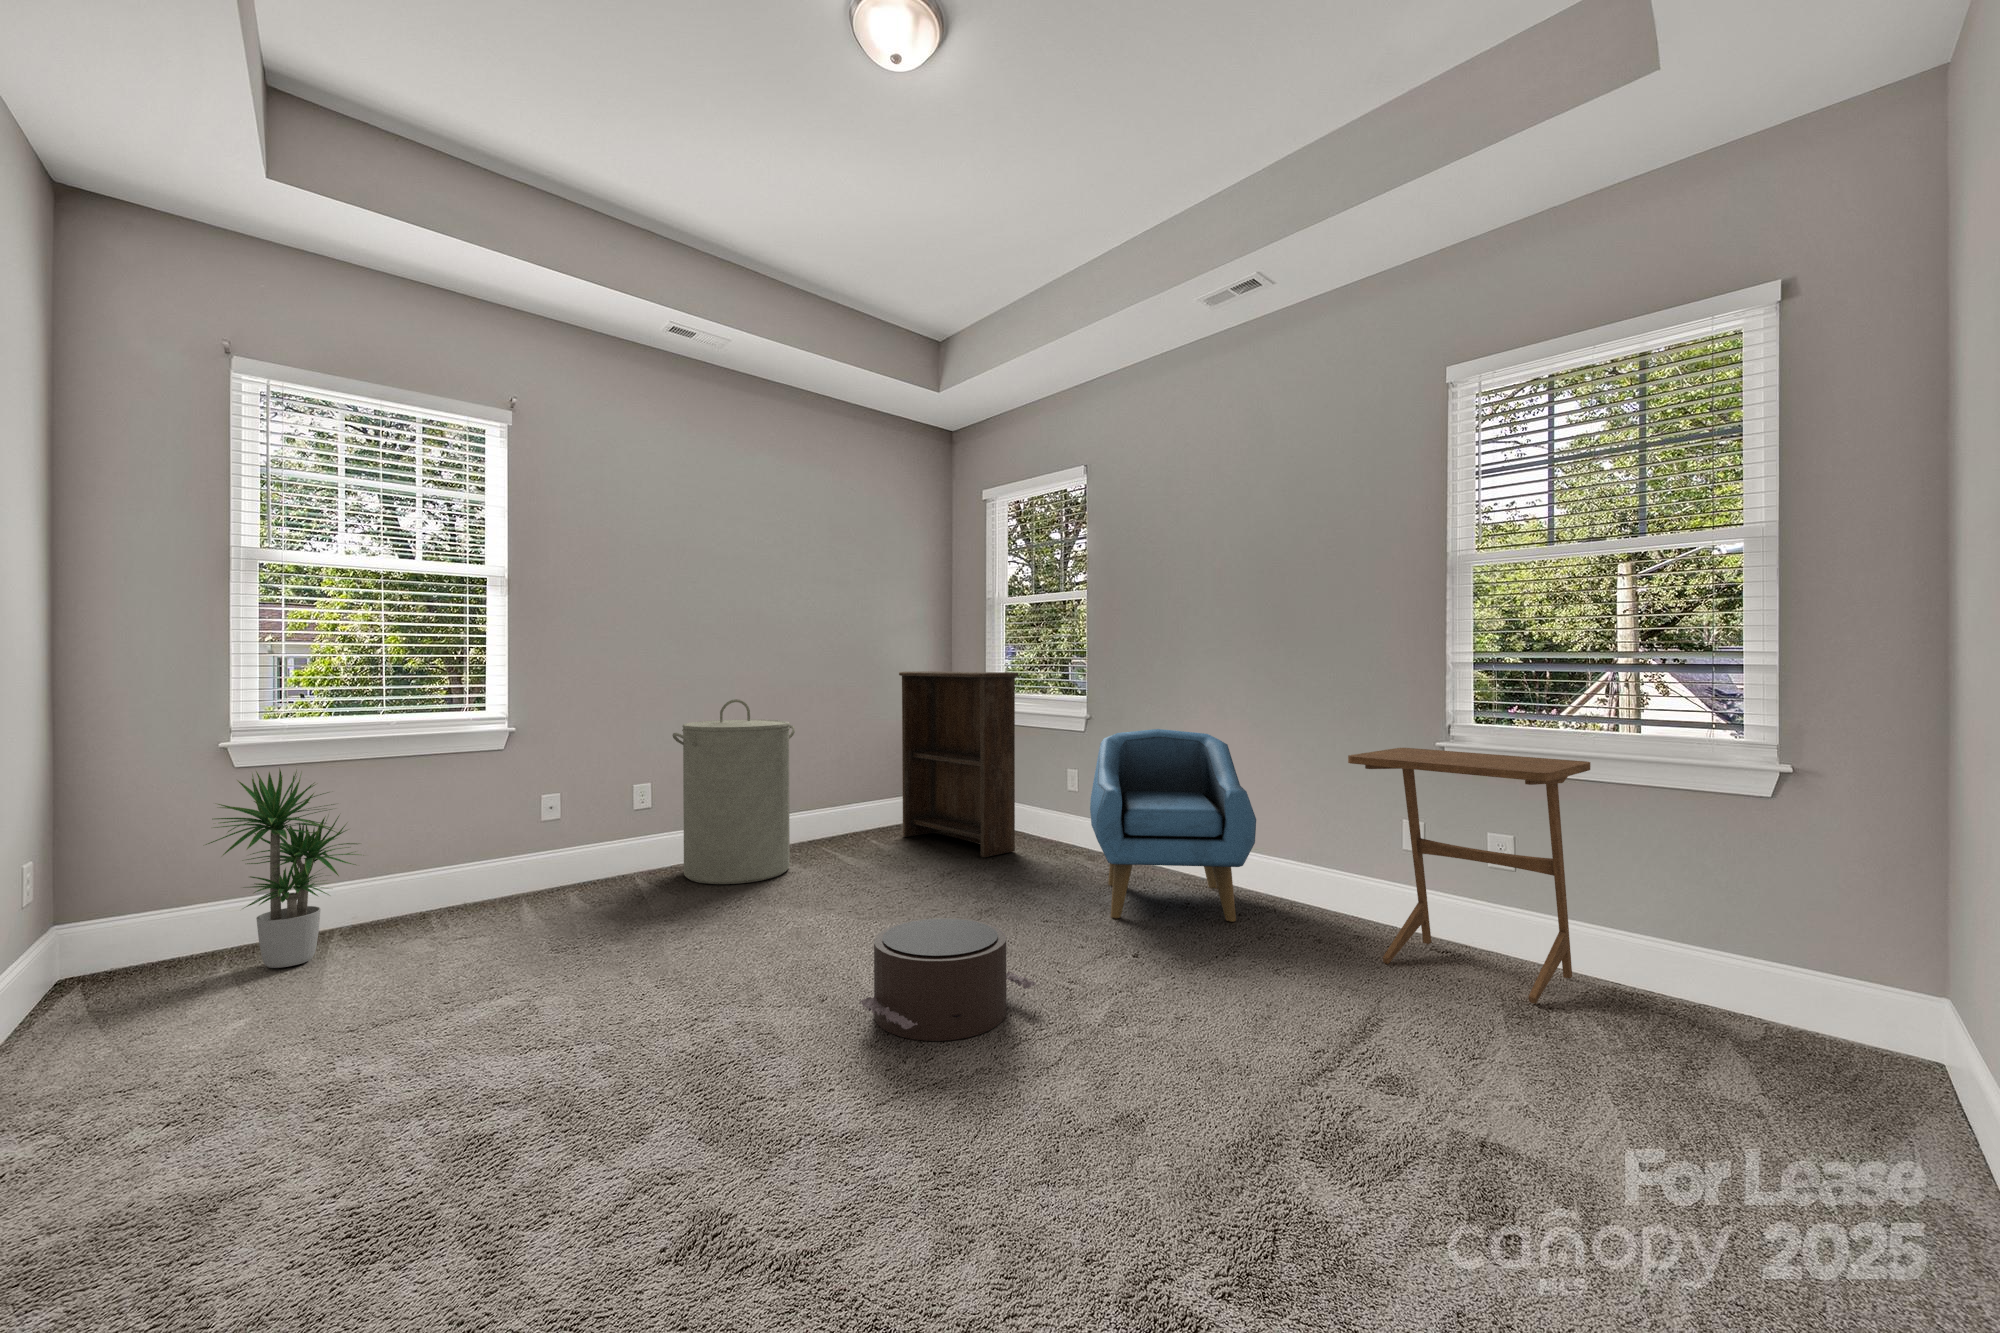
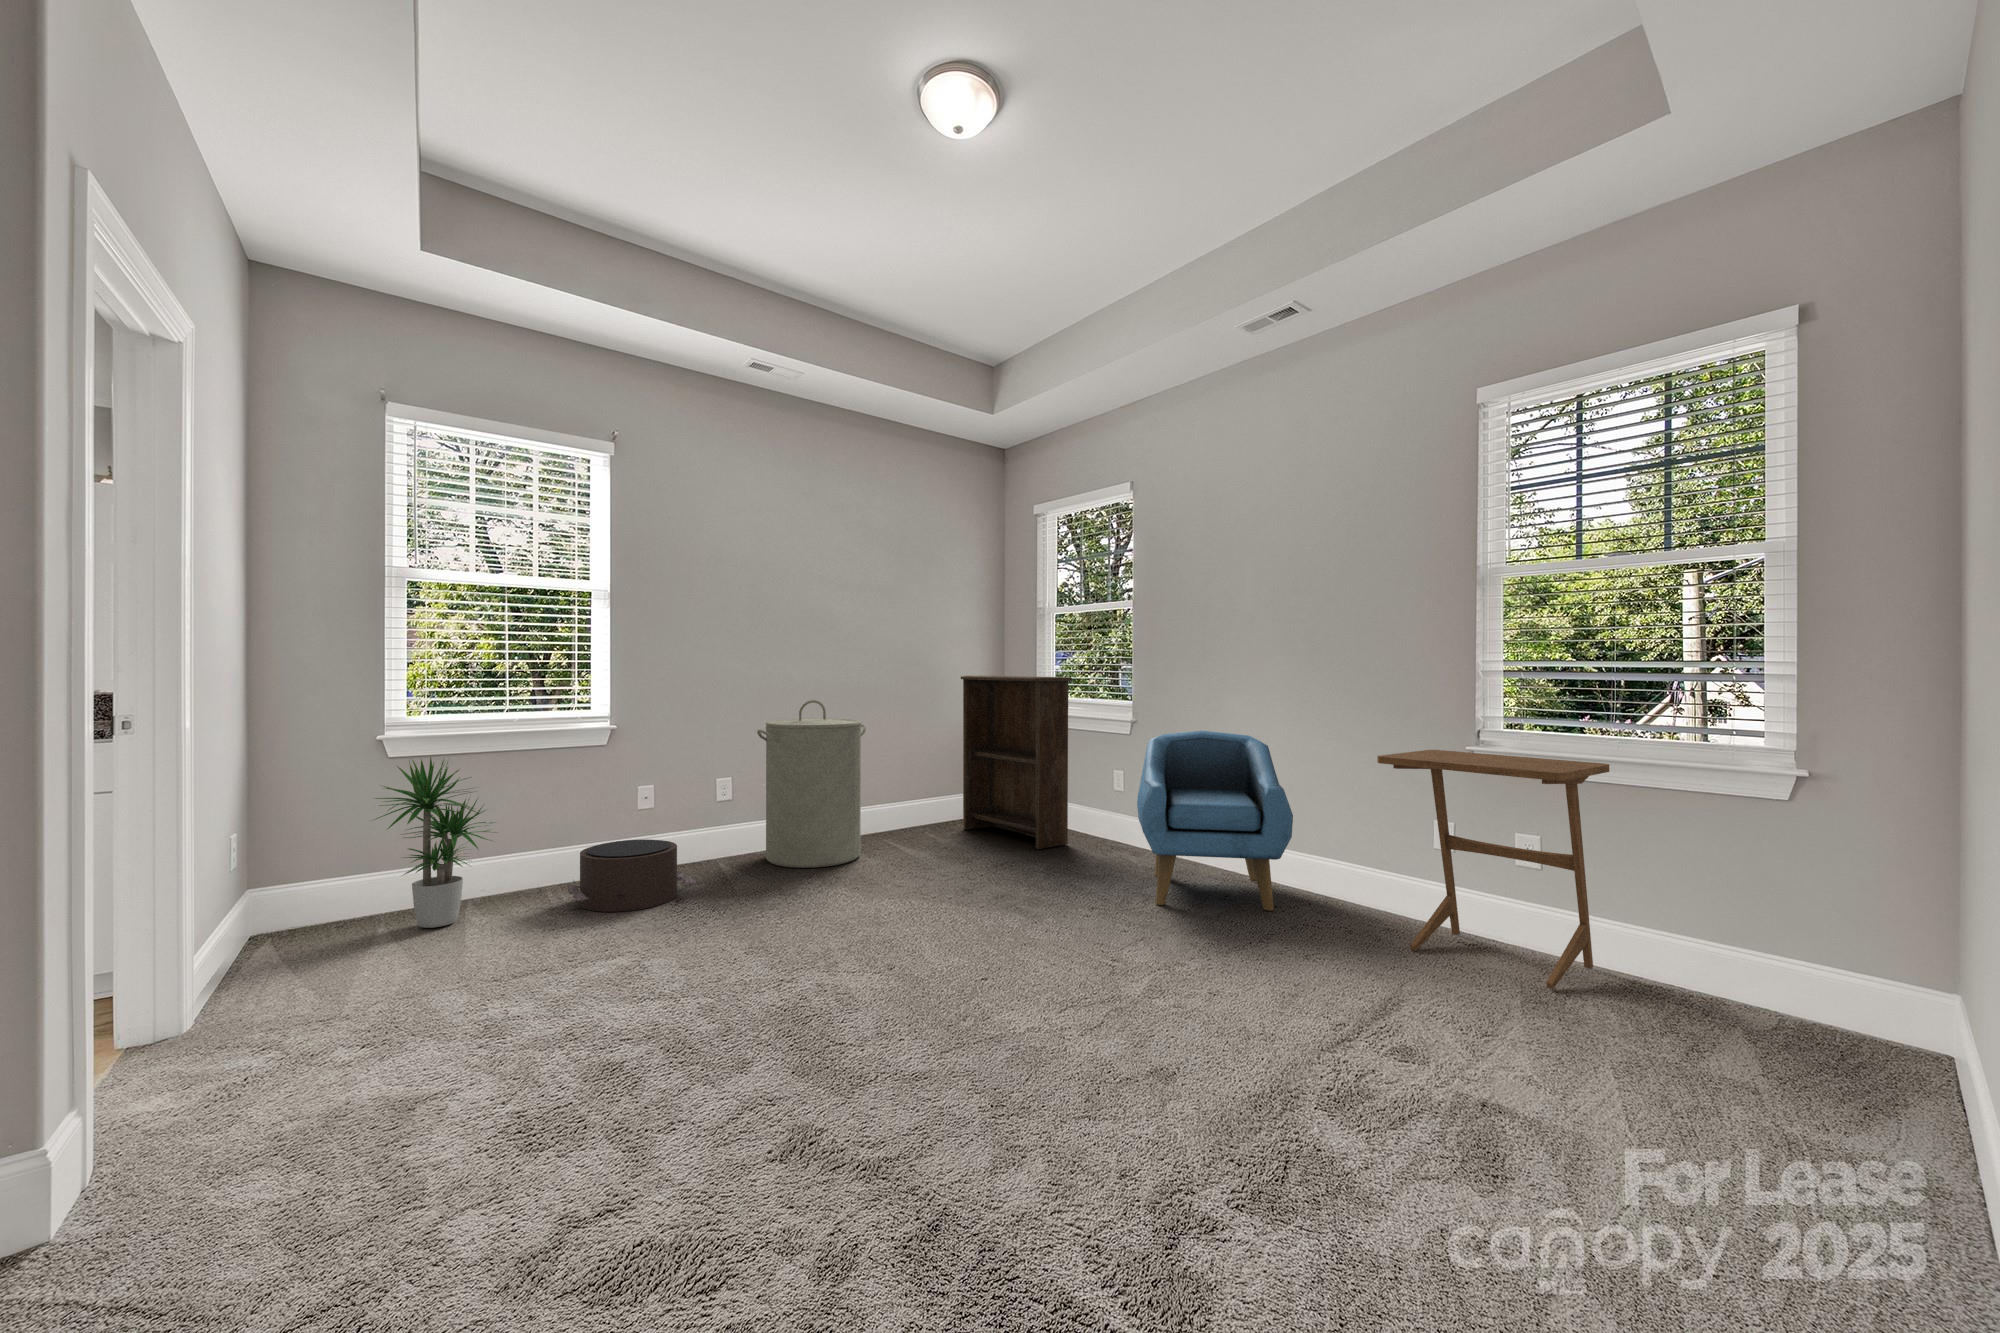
pouf: present [860,918,1036,1041] -> present [567,839,696,912]

